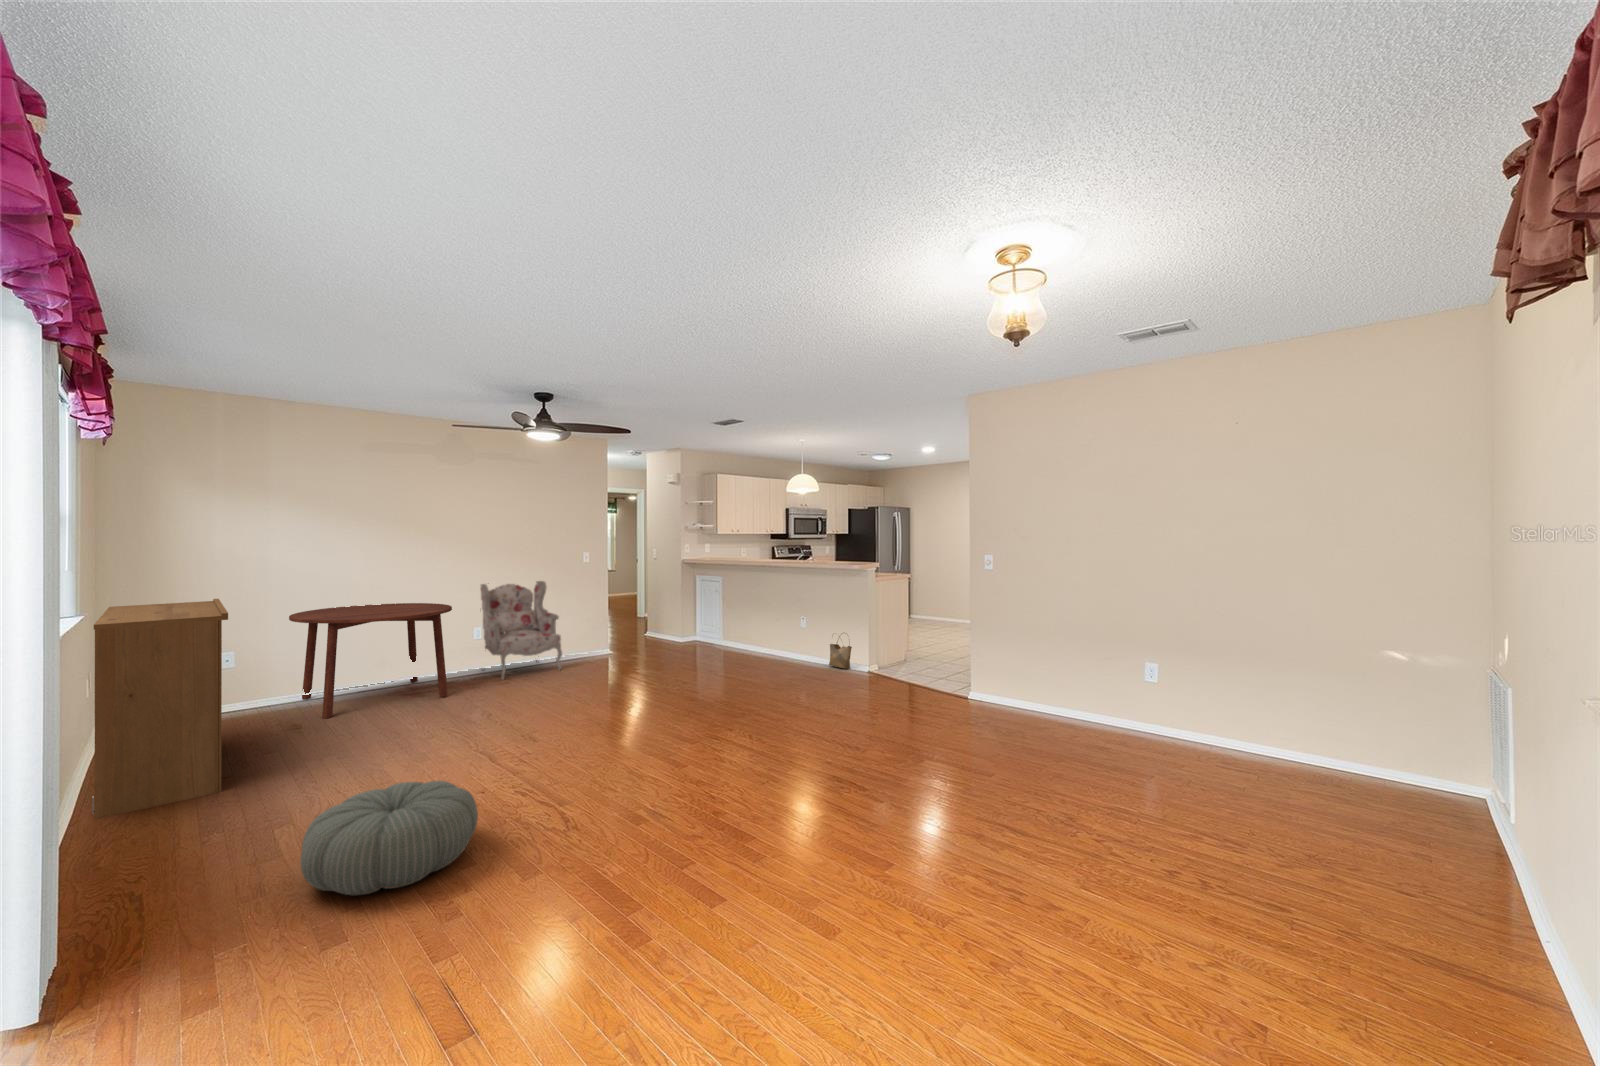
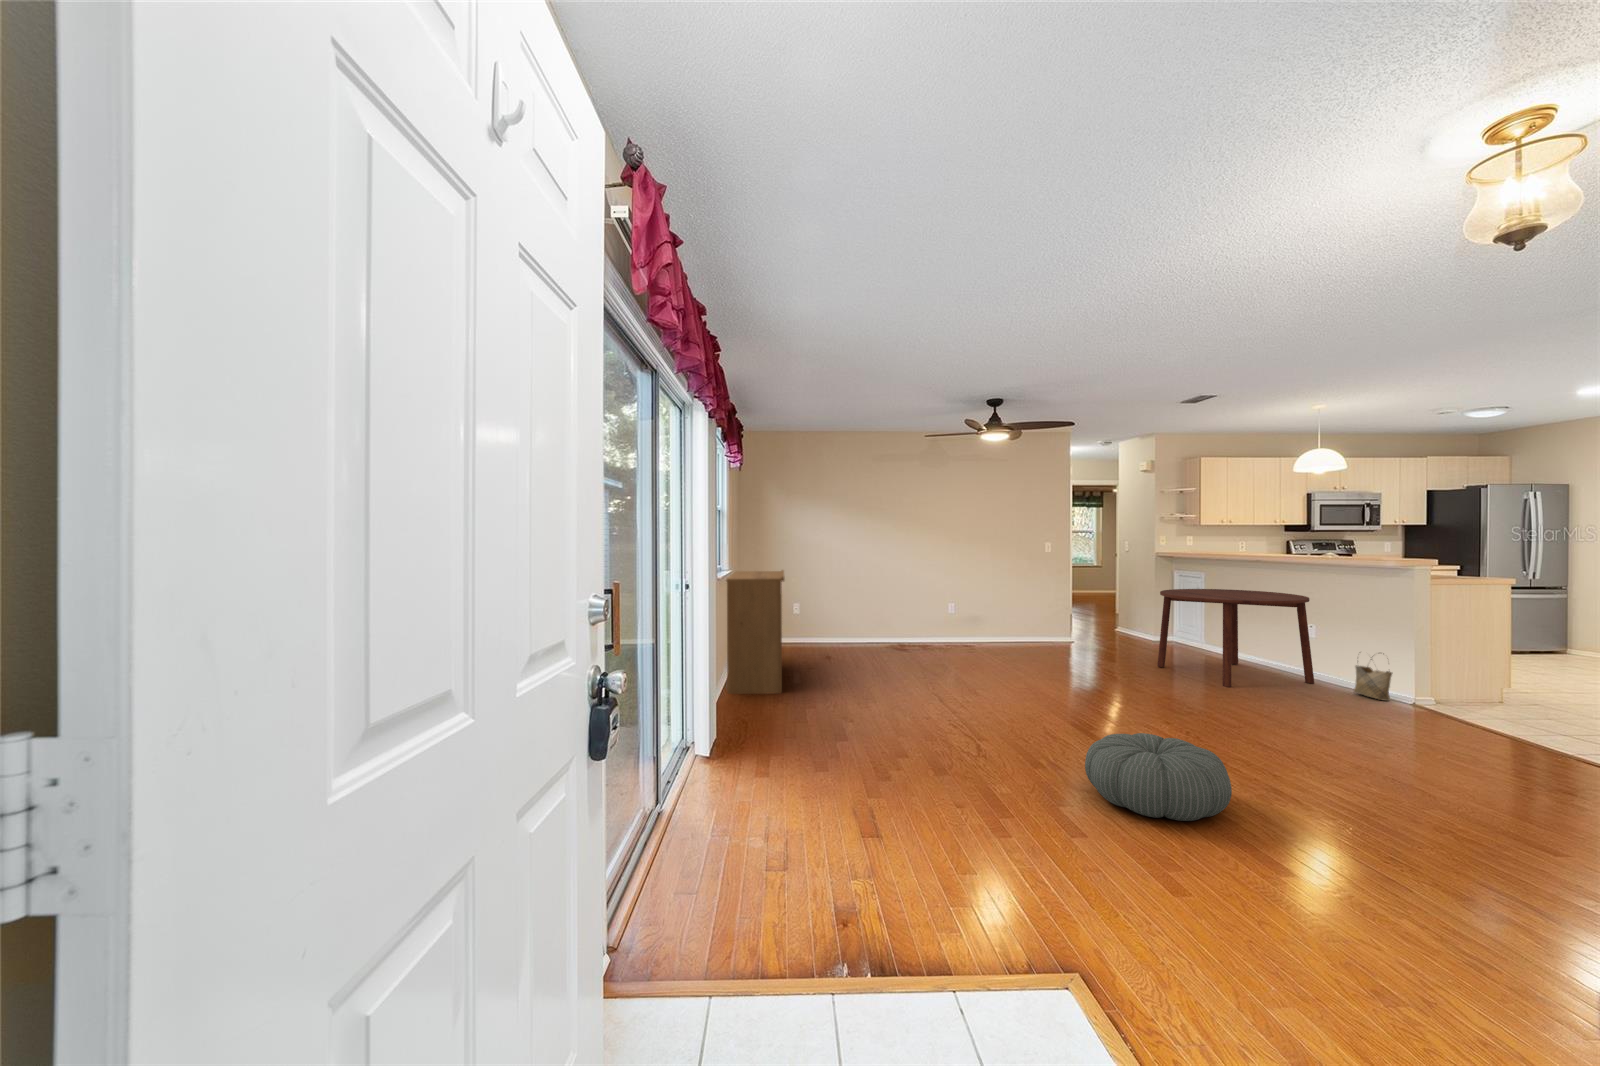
armchair: present [480,581,562,680] -> none [952,566,1020,654]
dining table: present [289,603,452,719] -> present [1157,589,1314,687]
pouf: present [300,781,478,895] -> present [1085,733,1232,821]

